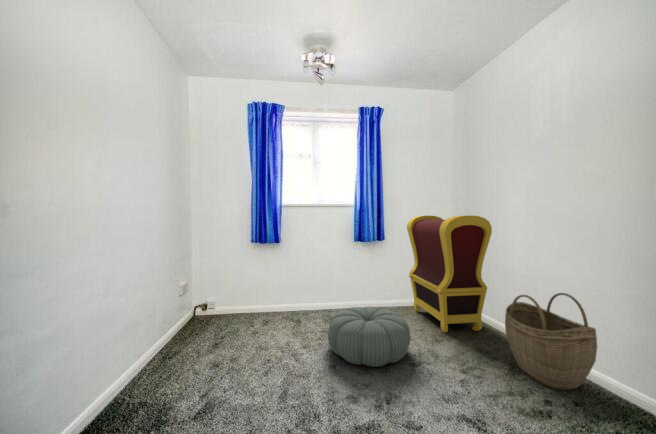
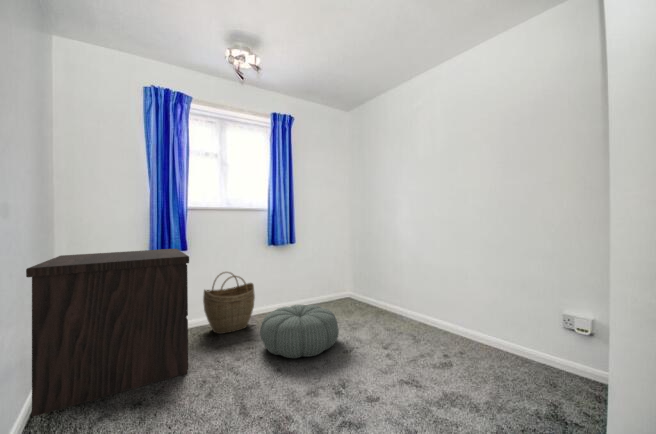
armchair: present [407,215,492,333] -> none [315,217,387,319]
nightstand: none [152,241,270,361] -> present [26,249,189,417]
woven basket: present [505,293,597,390] -> present [203,272,255,334]

